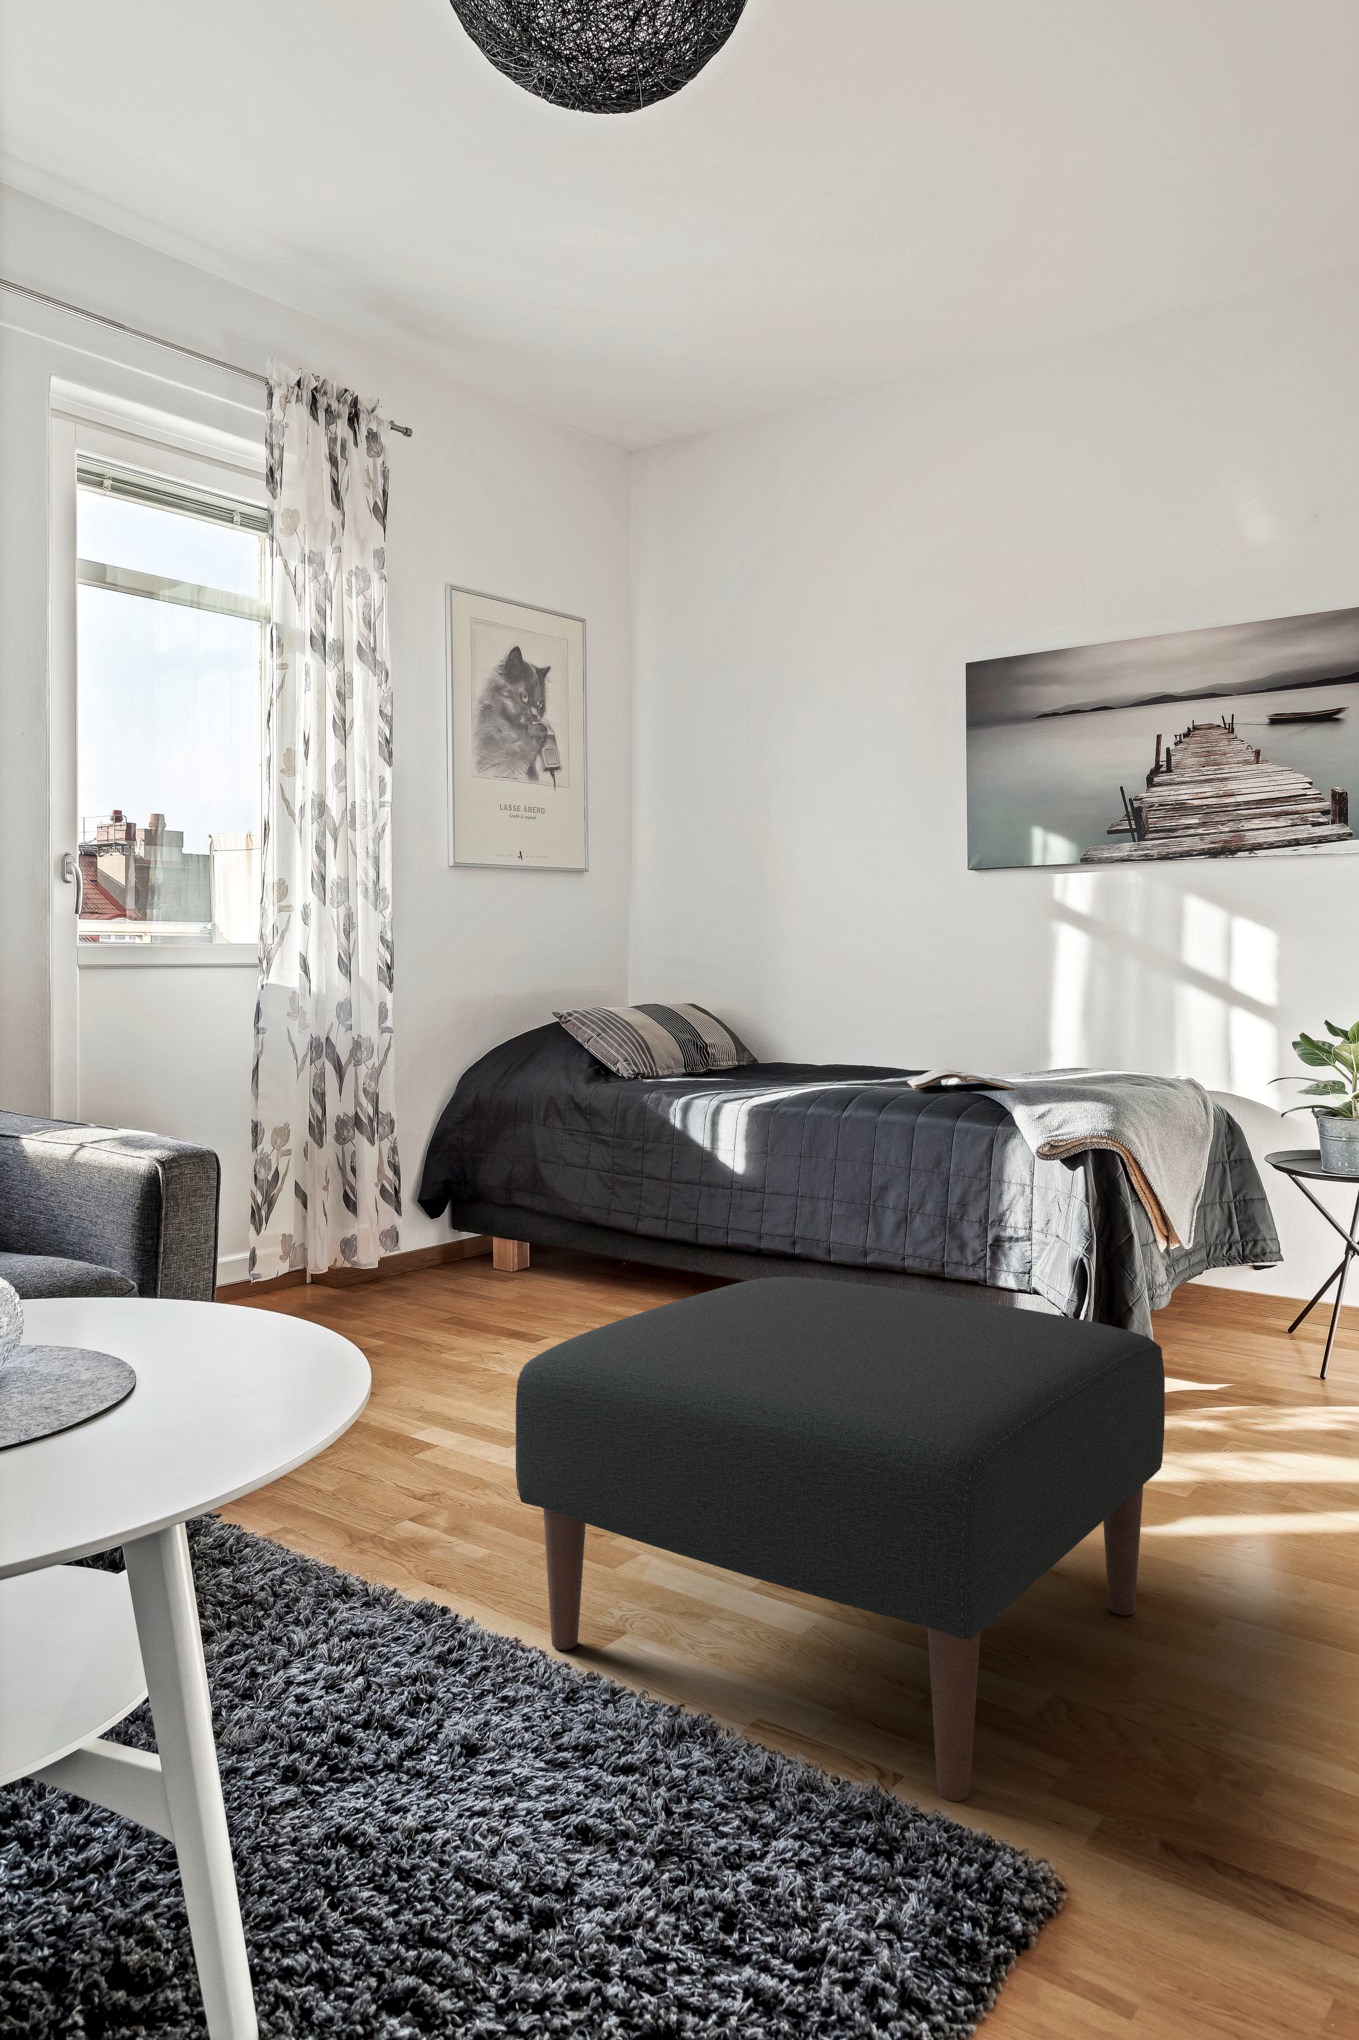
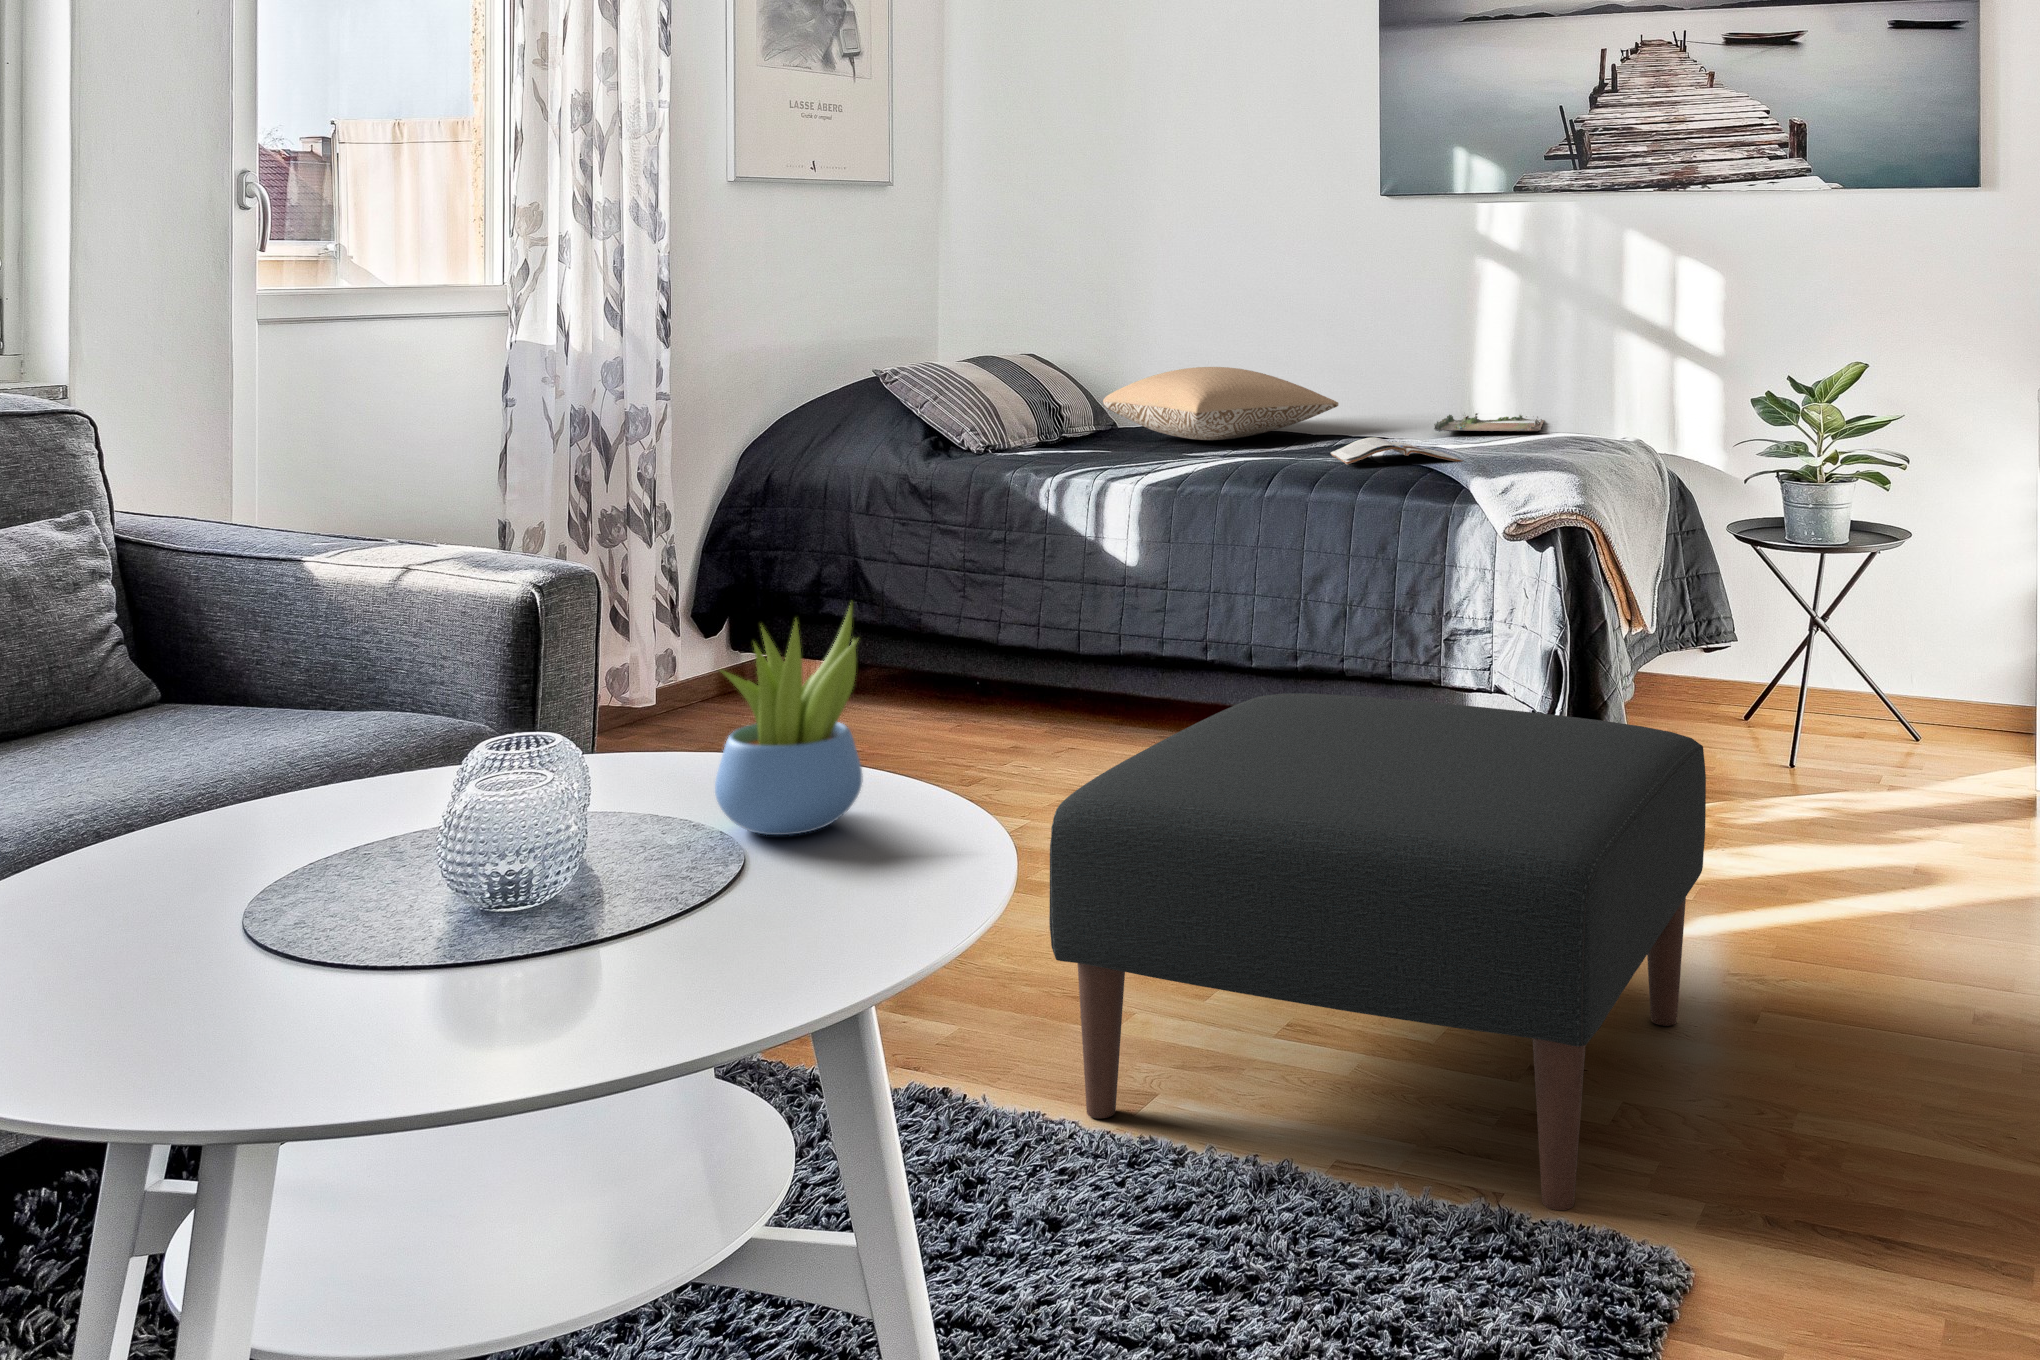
pillow: none [738,1013,928,1072] -> present [1103,367,1338,440]
tray: none [1006,1049,1110,1068] -> present [1434,413,1544,432]
succulent plant: none [120,1160,258,1371] -> present [715,606,863,835]

